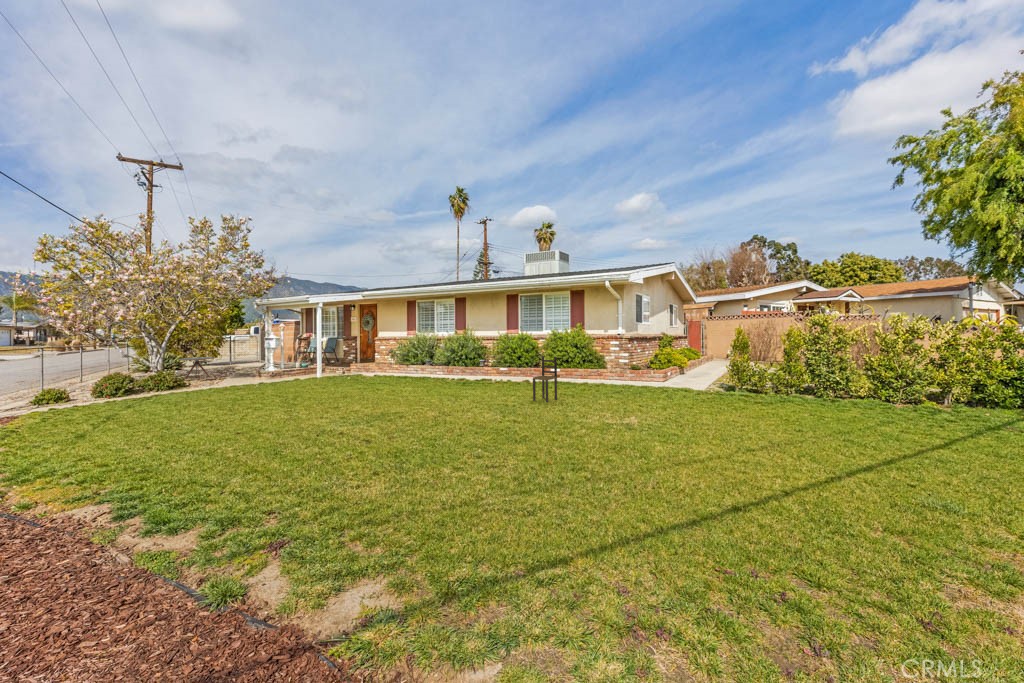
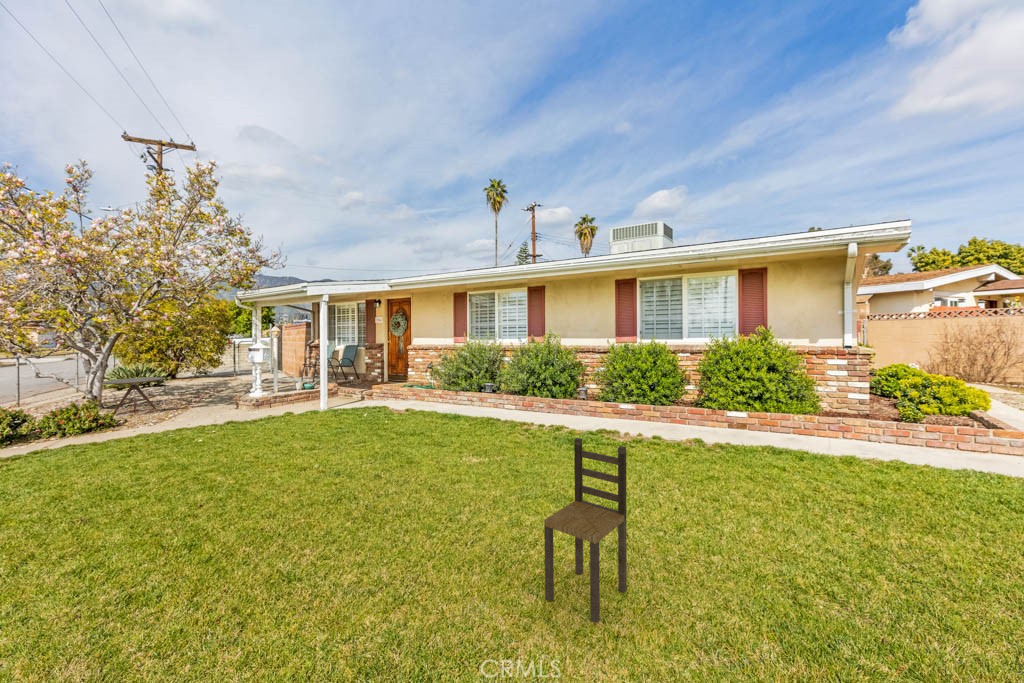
chair: present [533,356,557,402] -> present [544,438,627,623]

